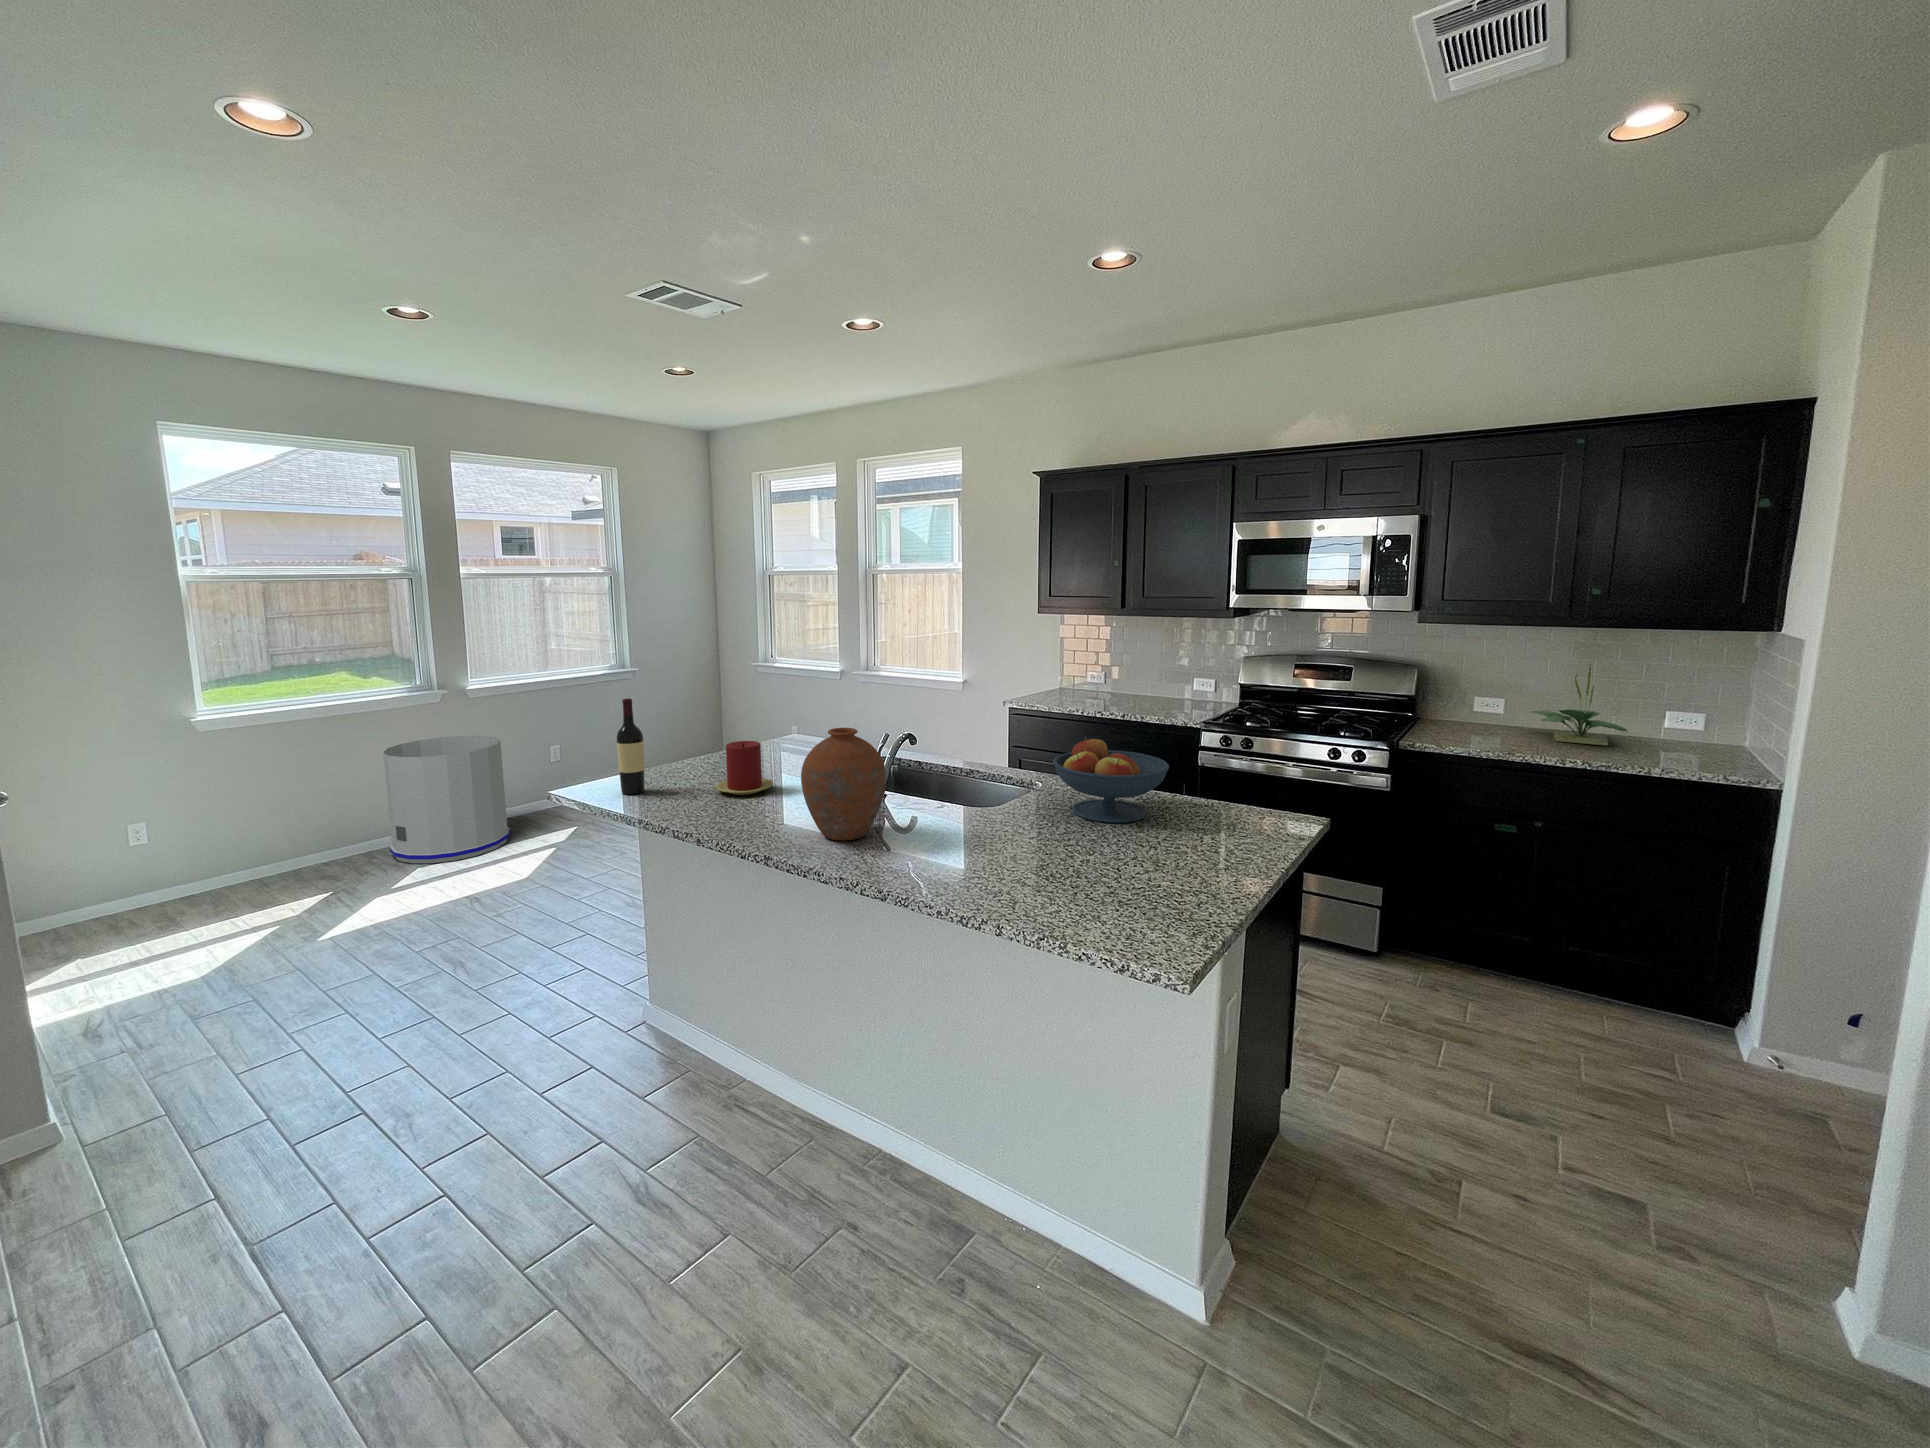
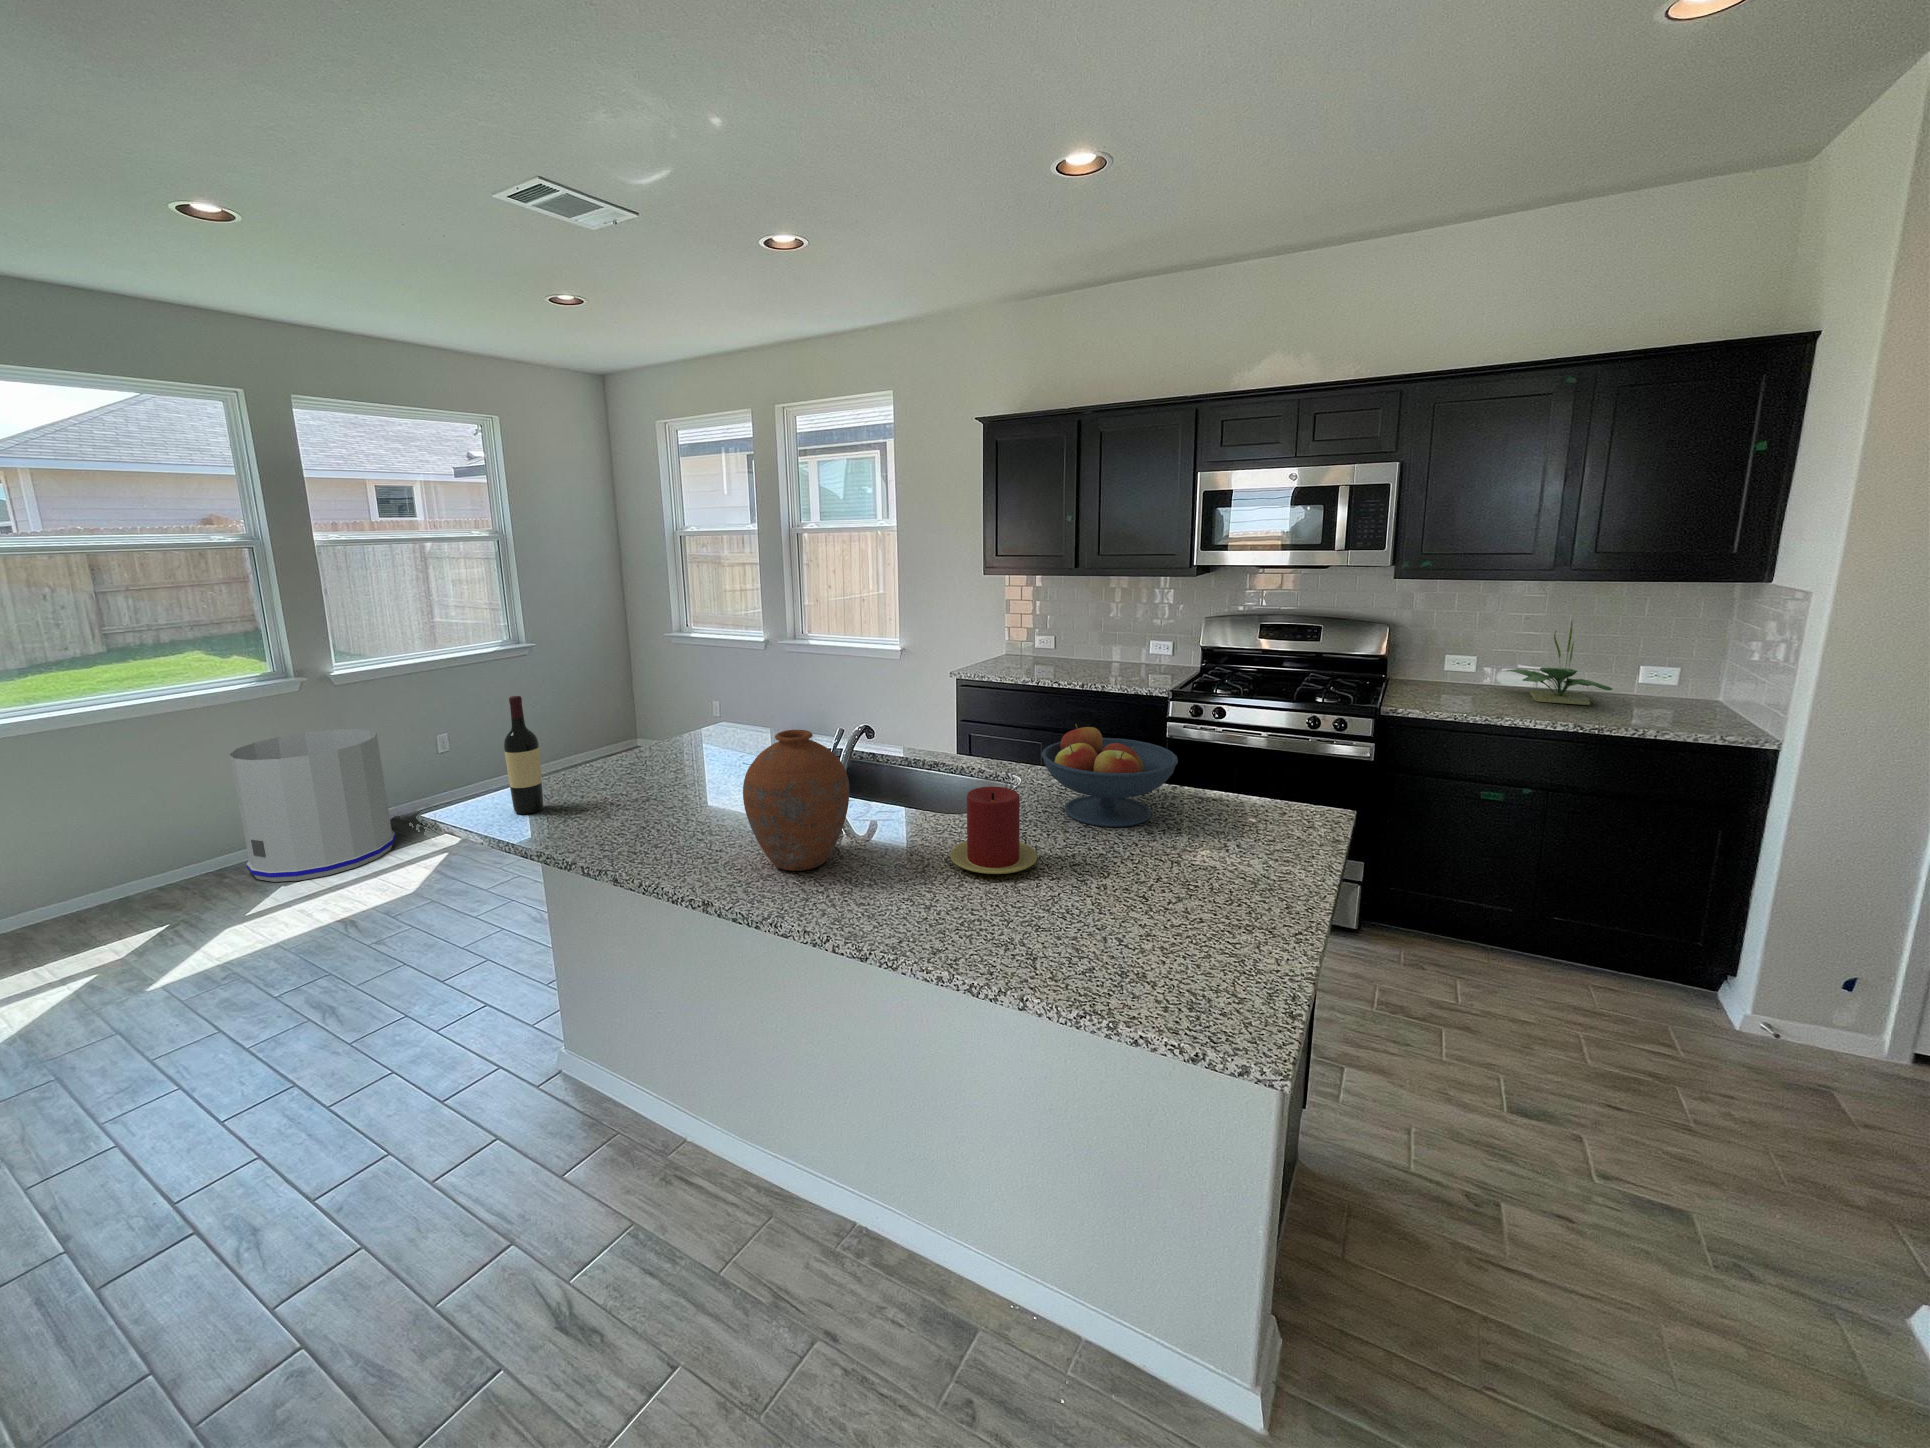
candle: present [716,741,773,795] -> present [950,787,1037,874]

